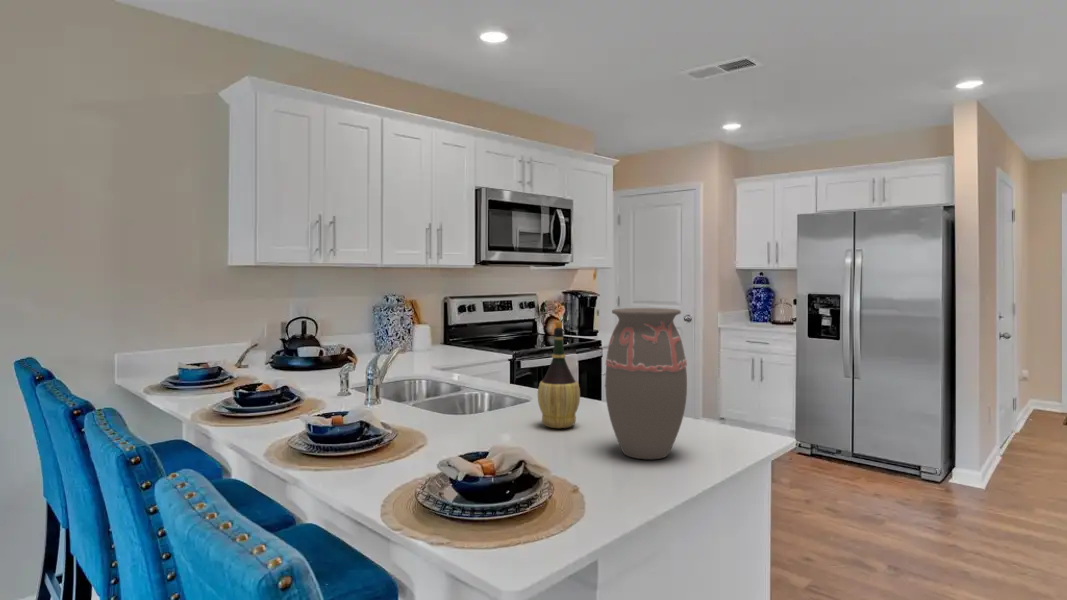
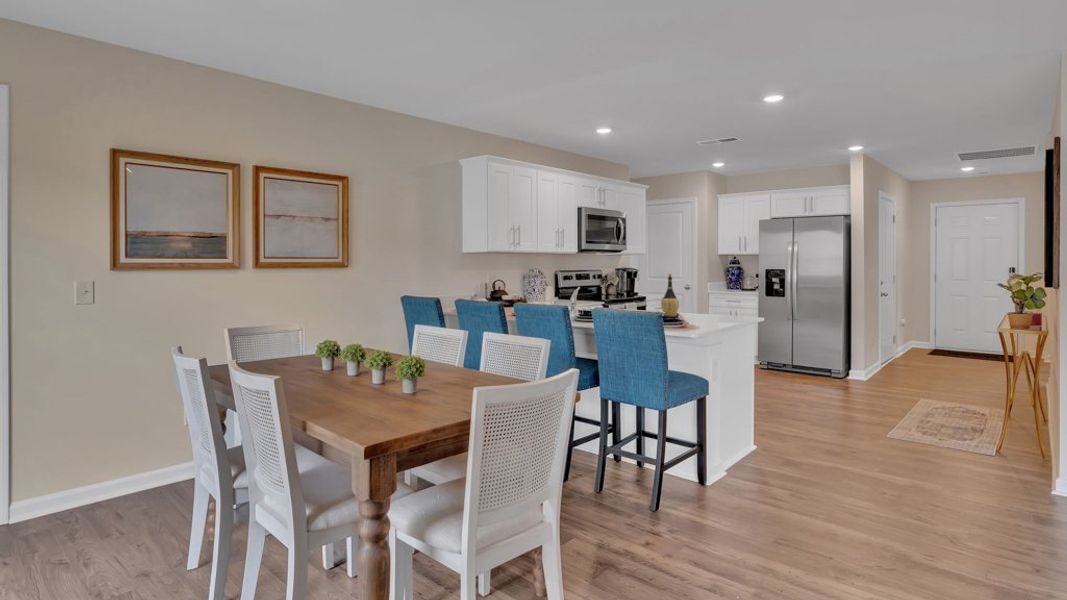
decorative vase: present [605,308,687,459] -> none [696,267,727,321]

